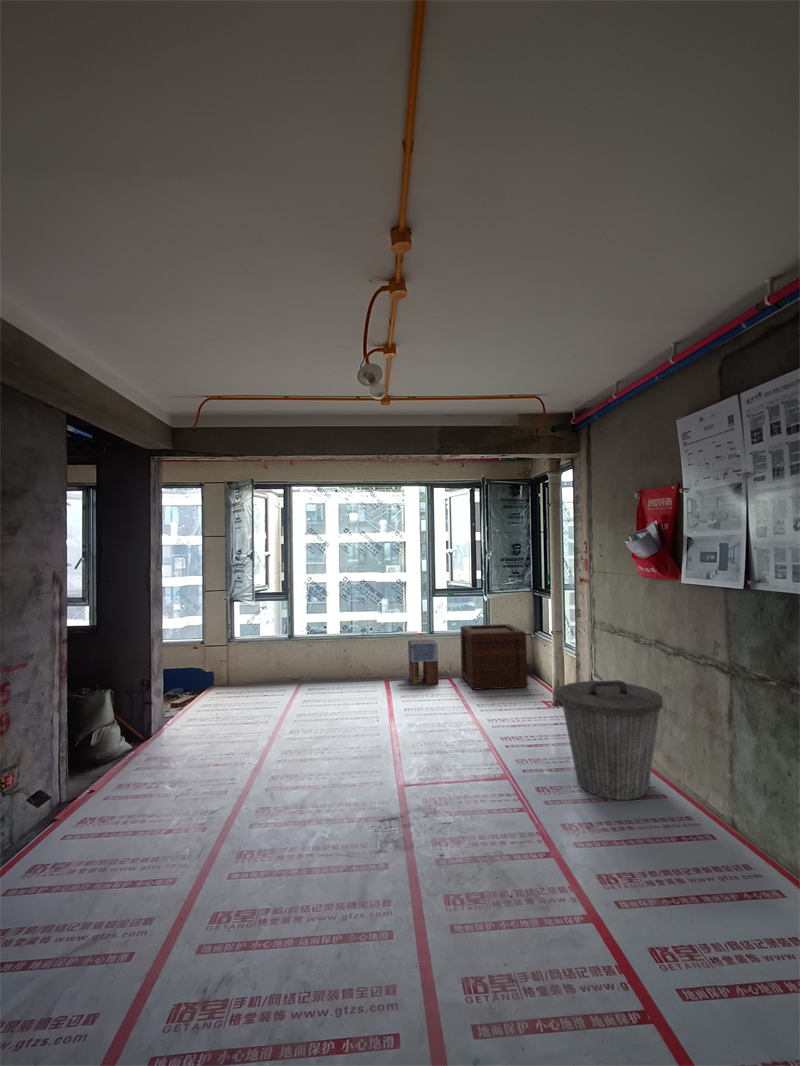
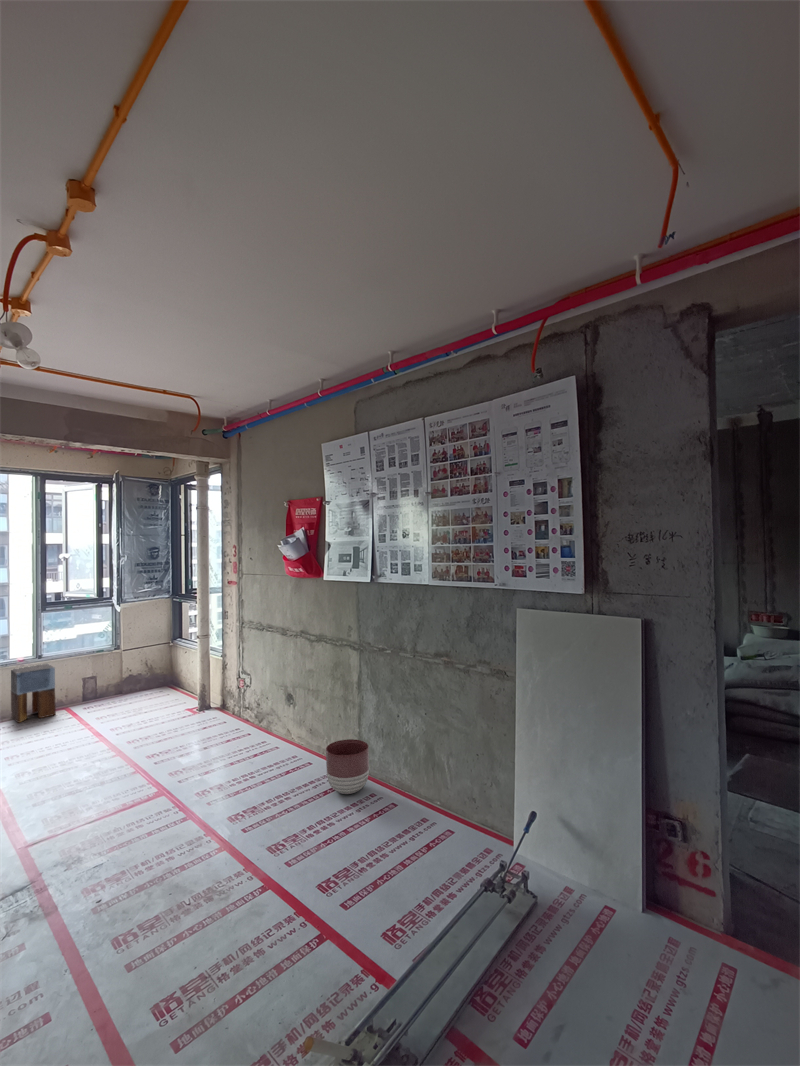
wooden crate: present [460,624,528,690] -> none [84,635,168,713]
trash can: present [558,680,663,800] -> none [217,671,309,781]
planter: none [680,779,741,851] -> present [326,739,369,794]

